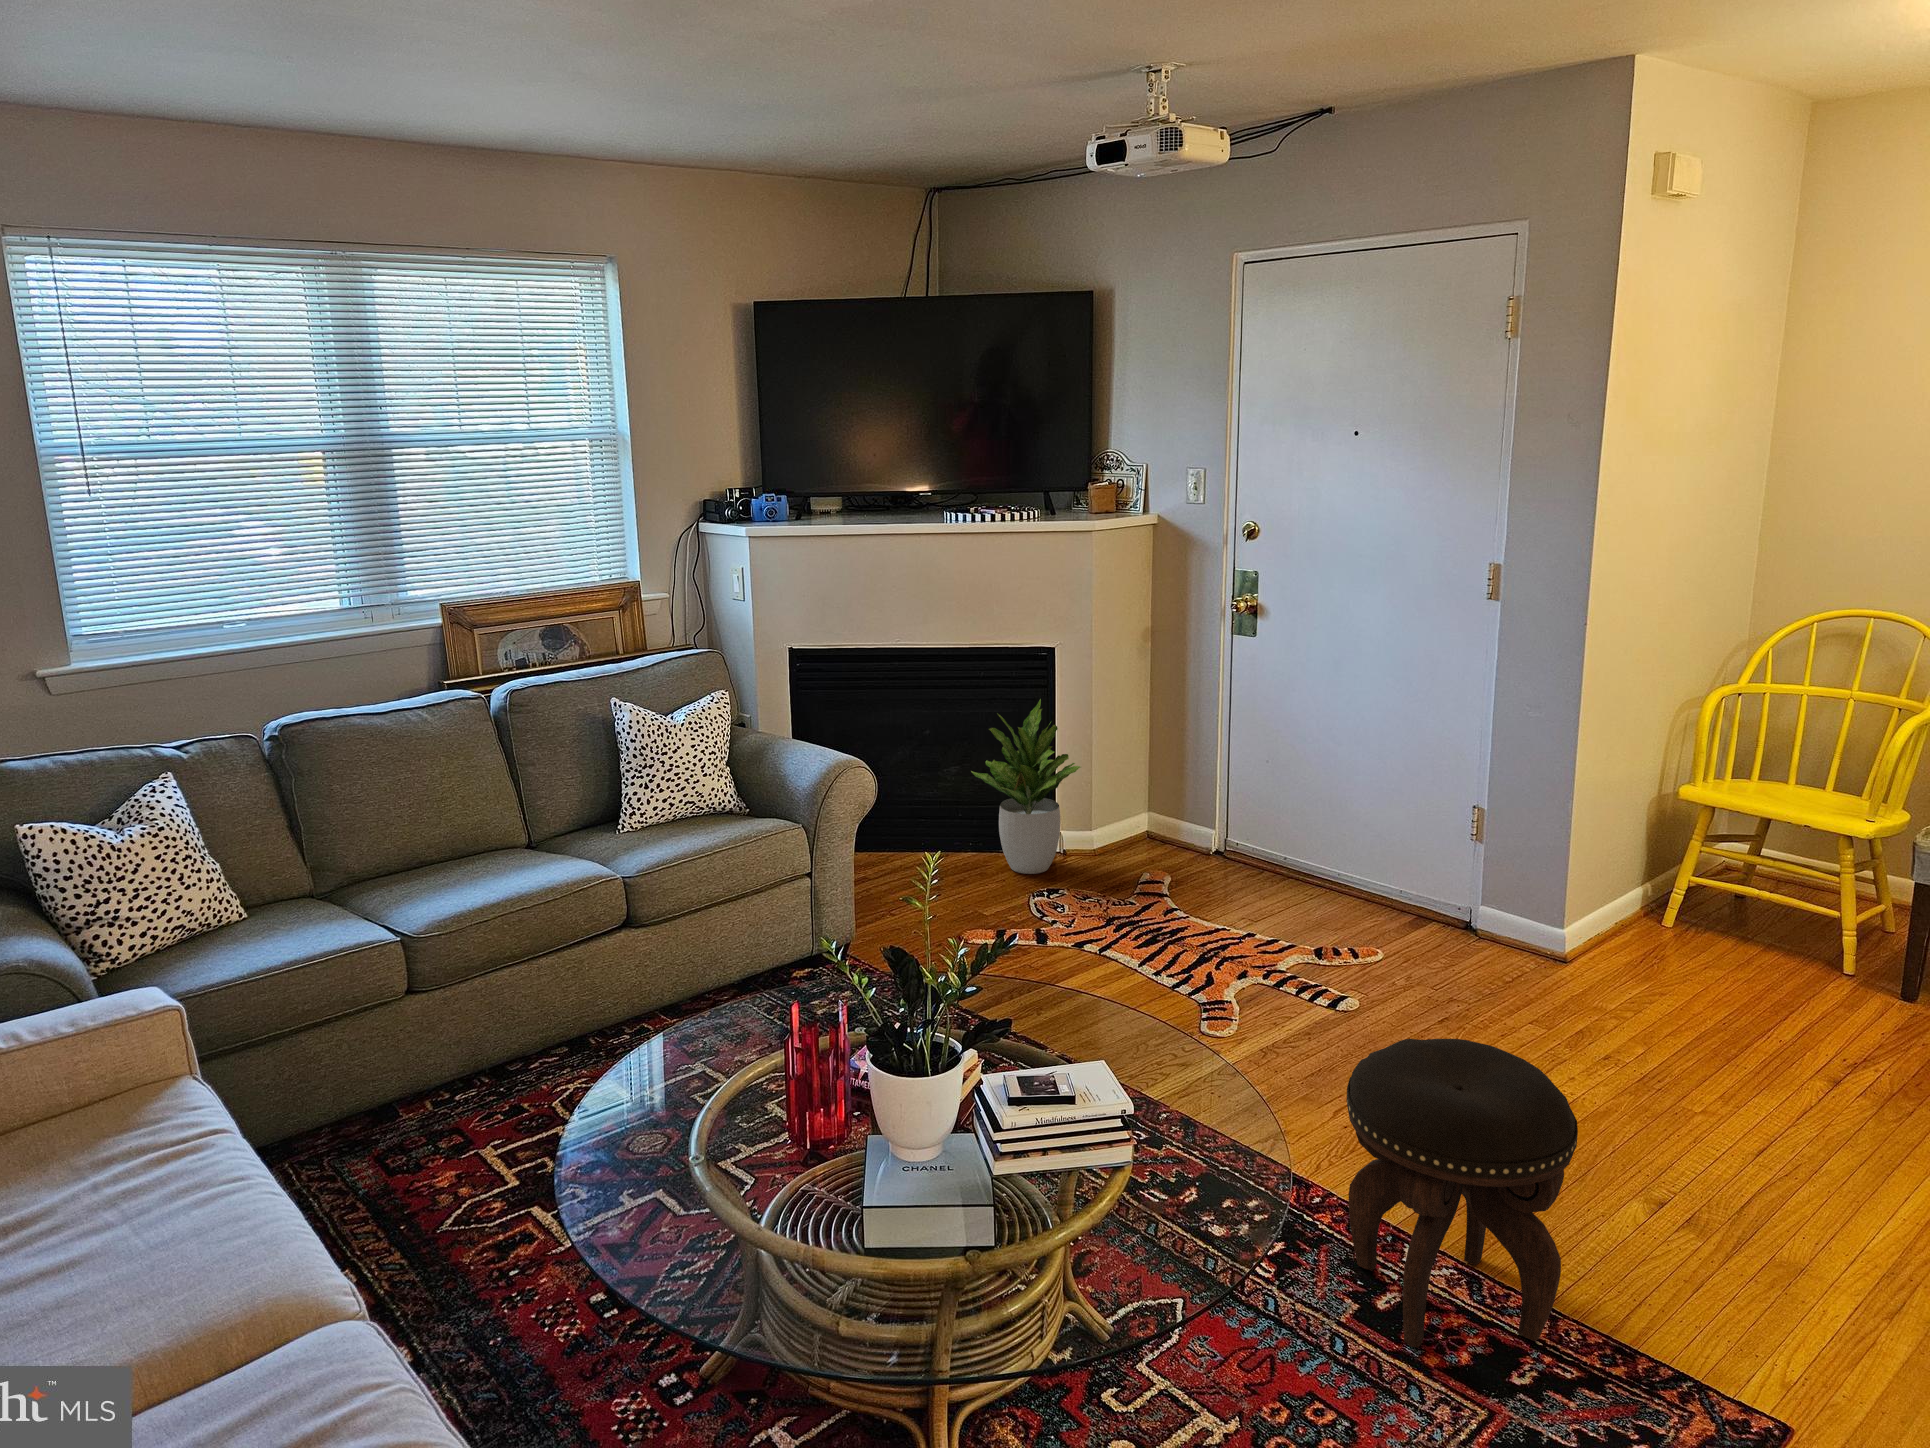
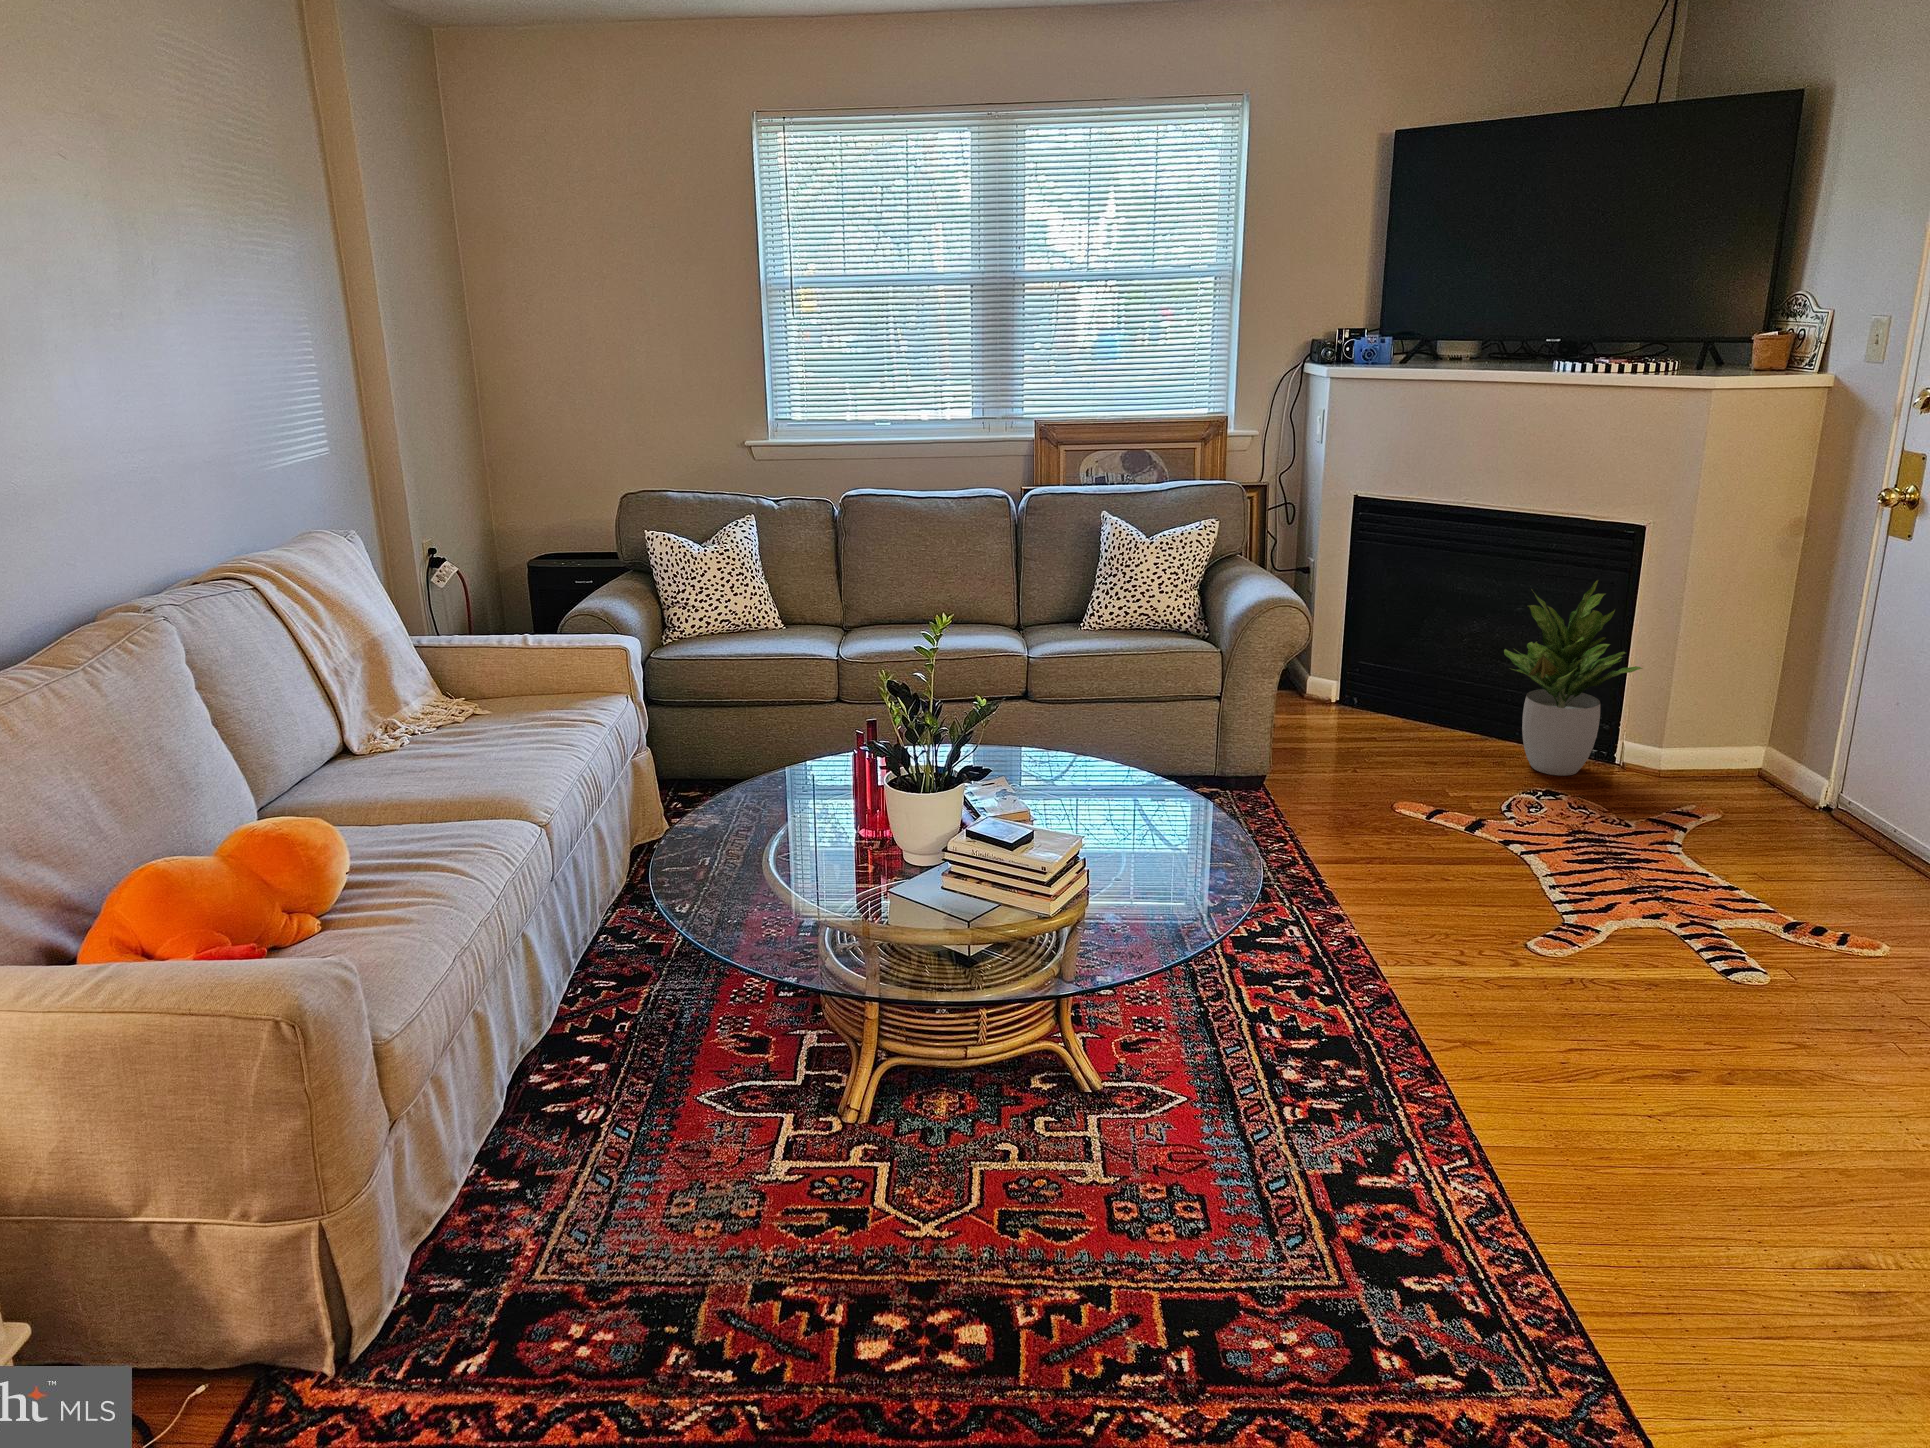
footstool: present [1347,1039,1578,1348] -> none [1330,932,1588,1284]

